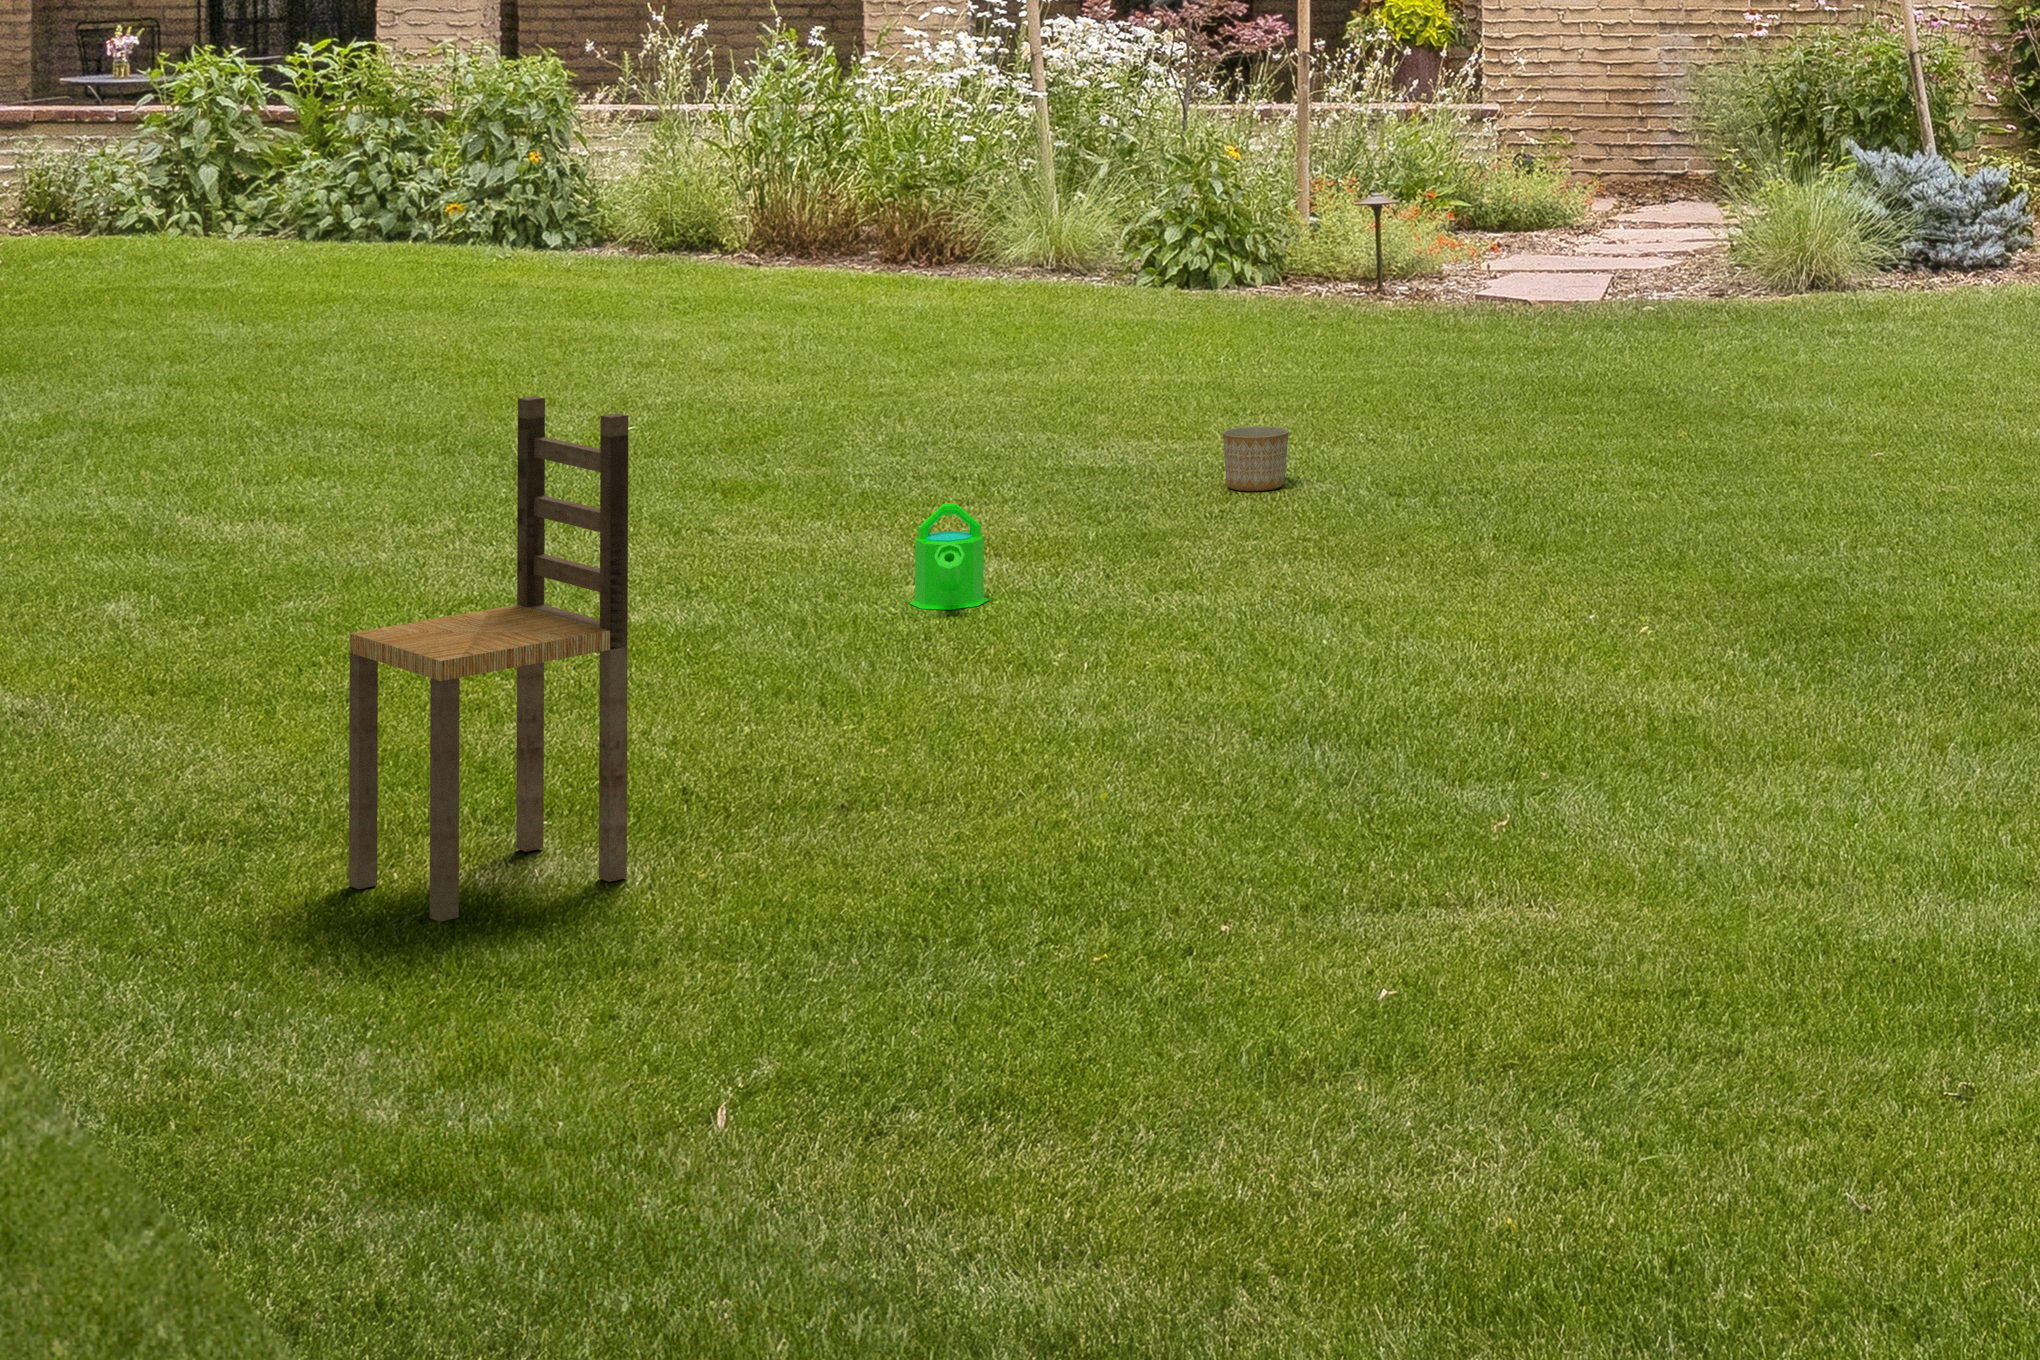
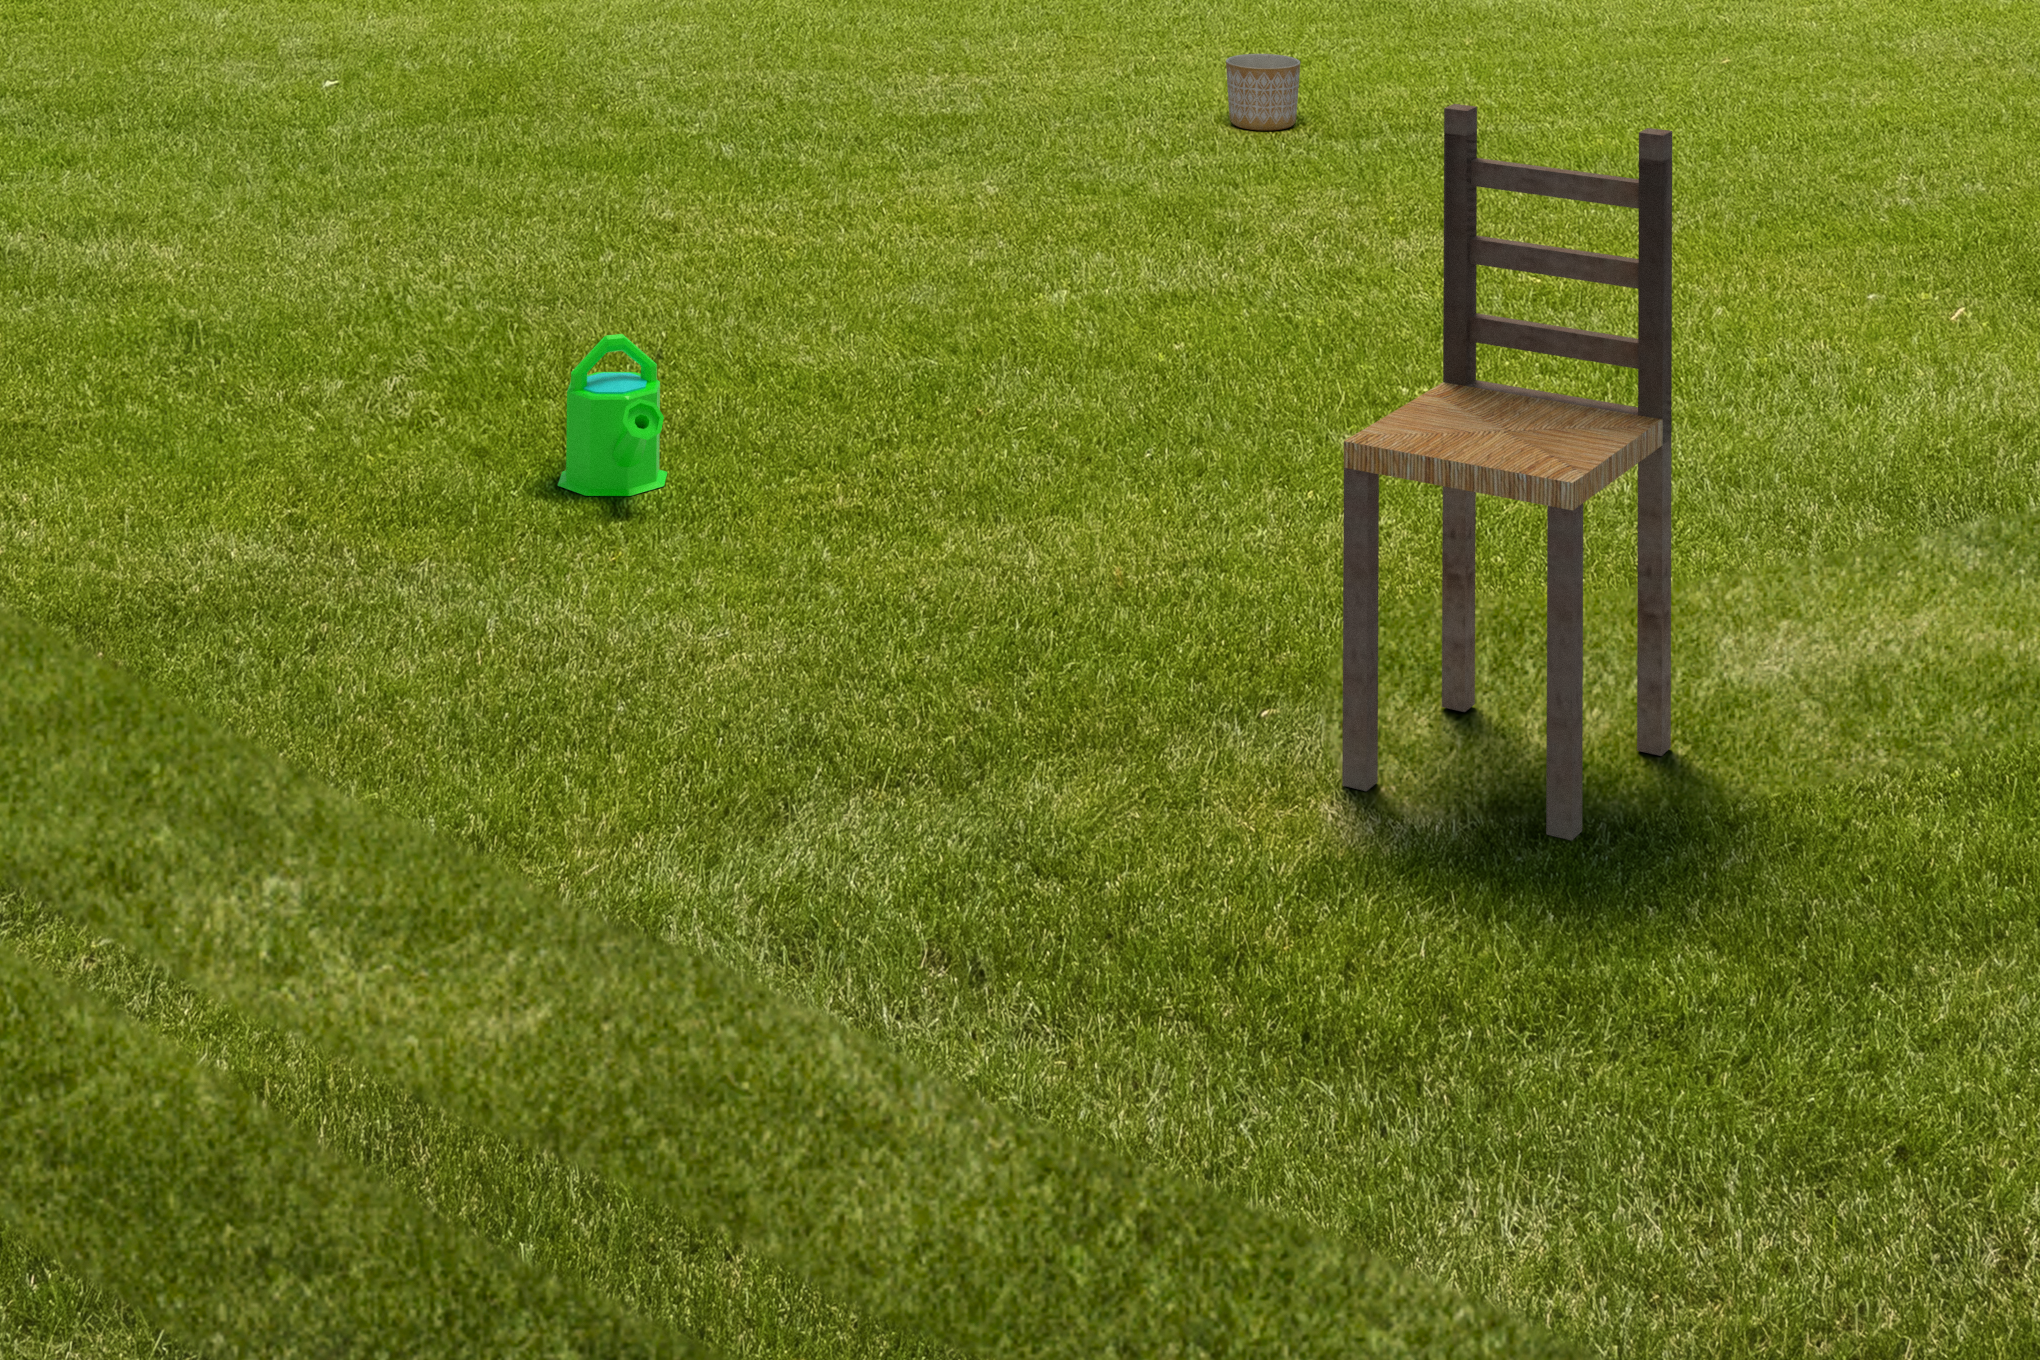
watering can: present [910,503,989,610] -> present [558,334,668,496]

